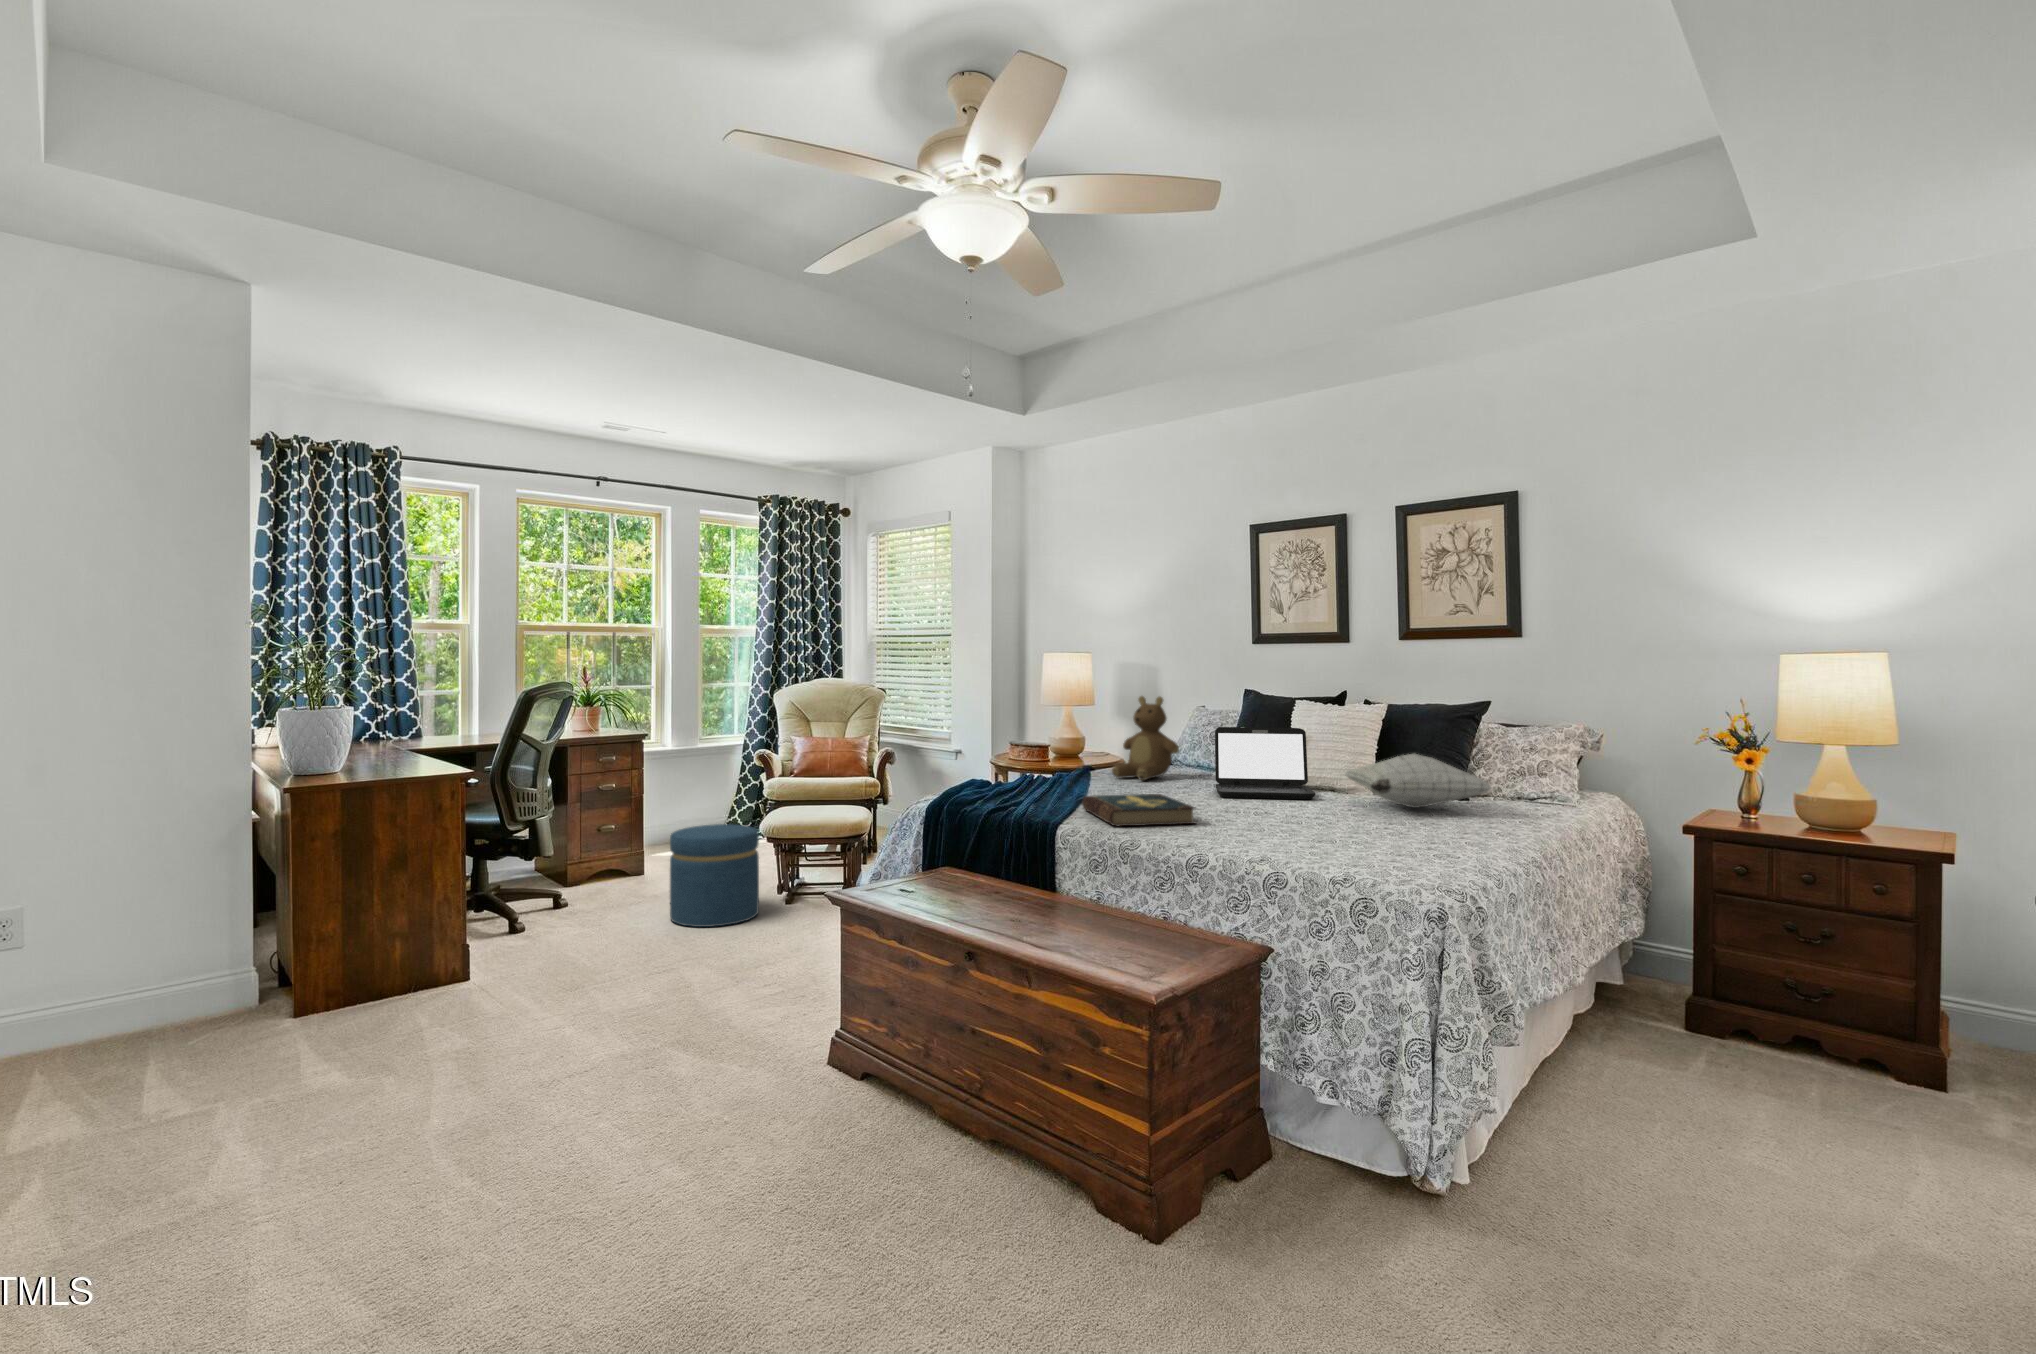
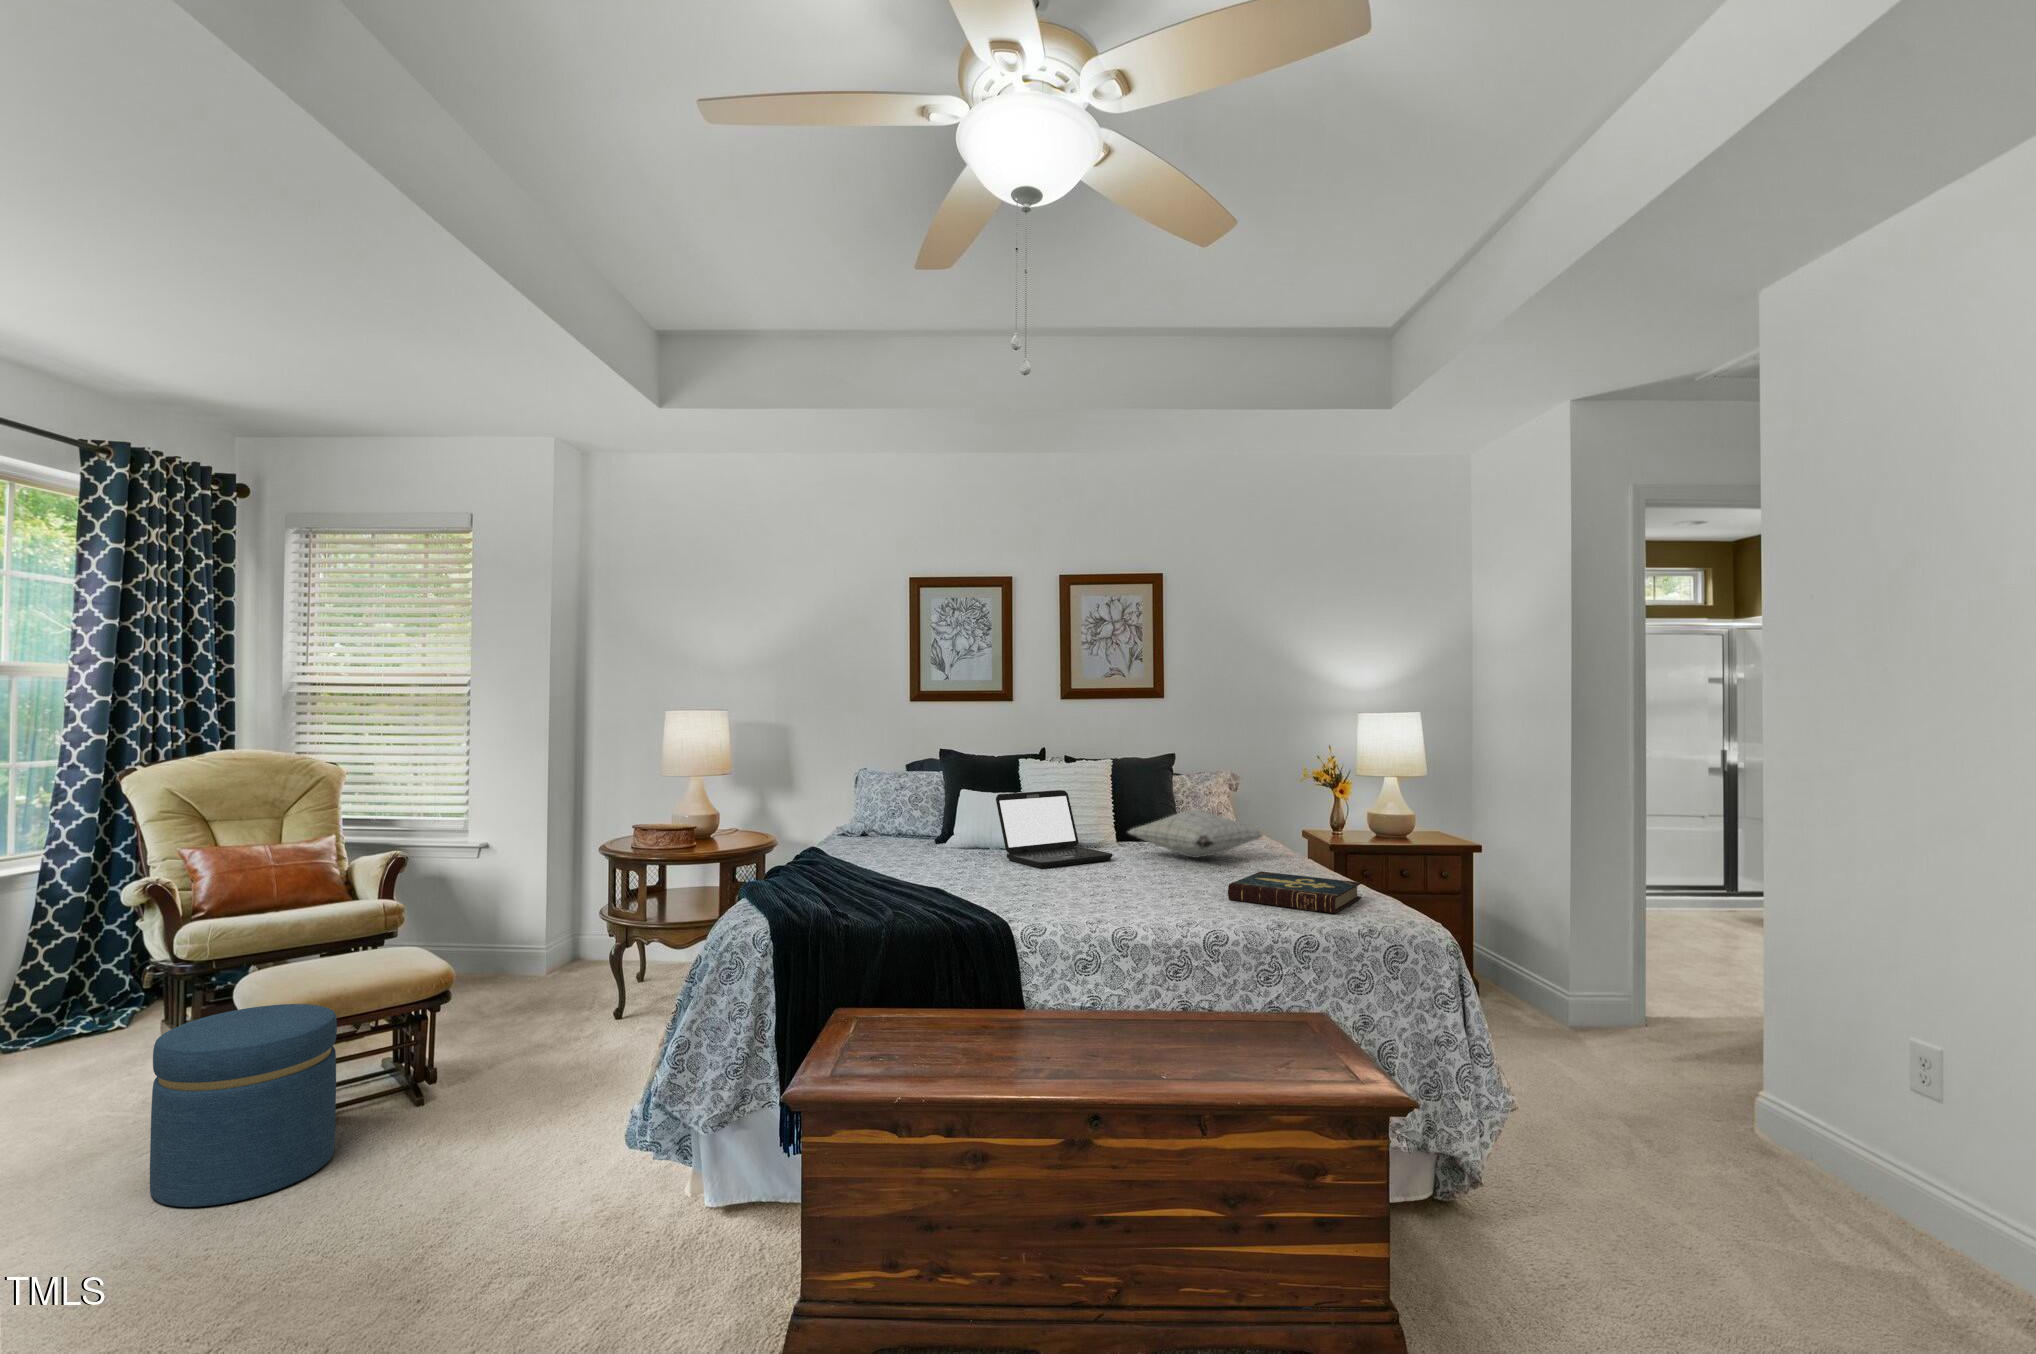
teddy bear: present [1112,696,1179,780] -> none [863,763,938,858]
book: present [1082,794,1196,826] -> present [1228,871,1361,914]

